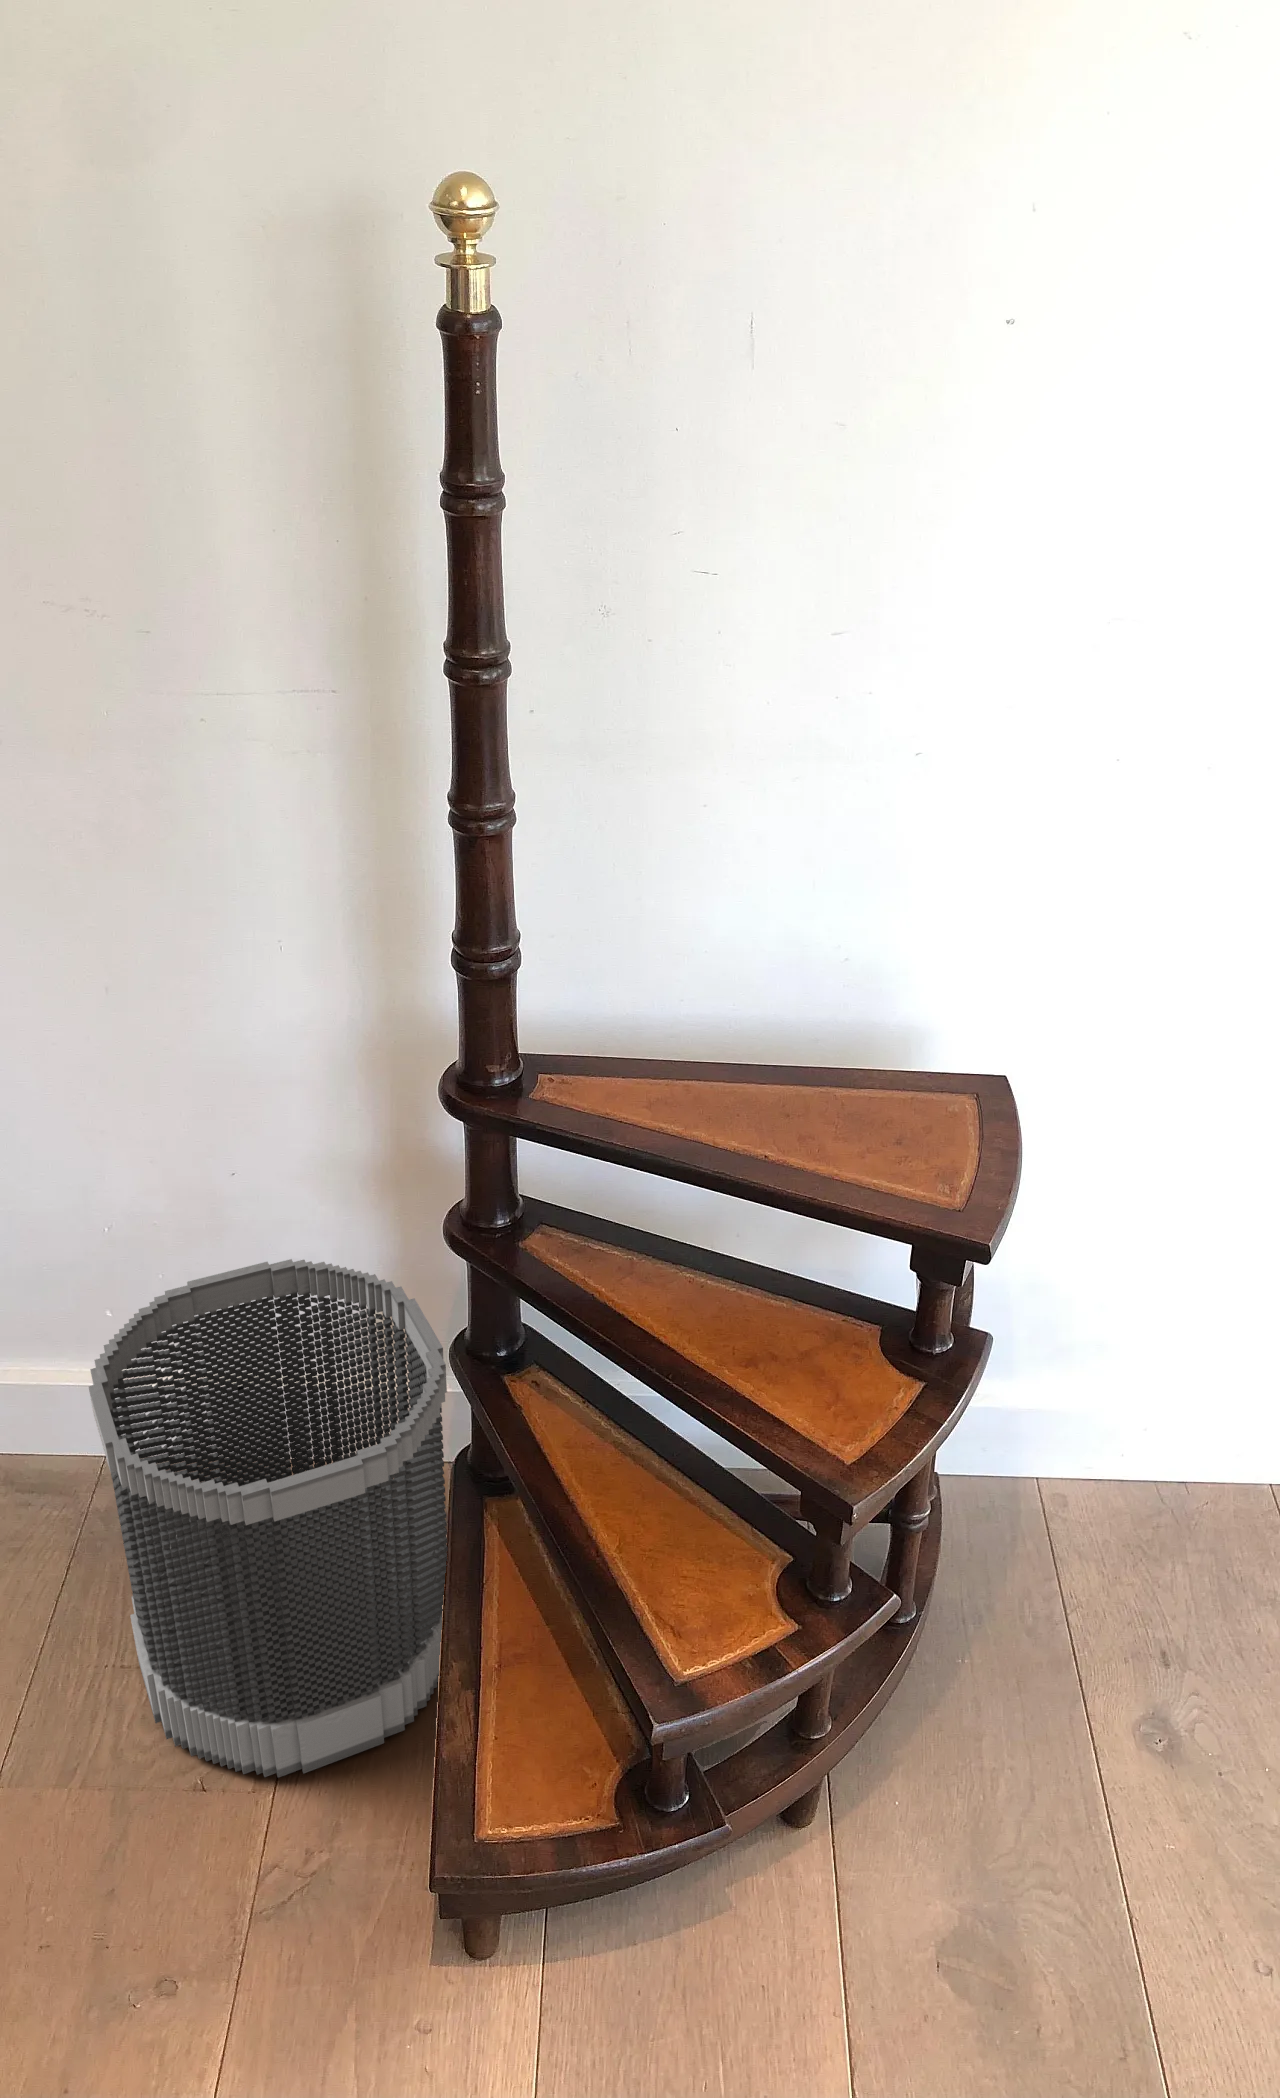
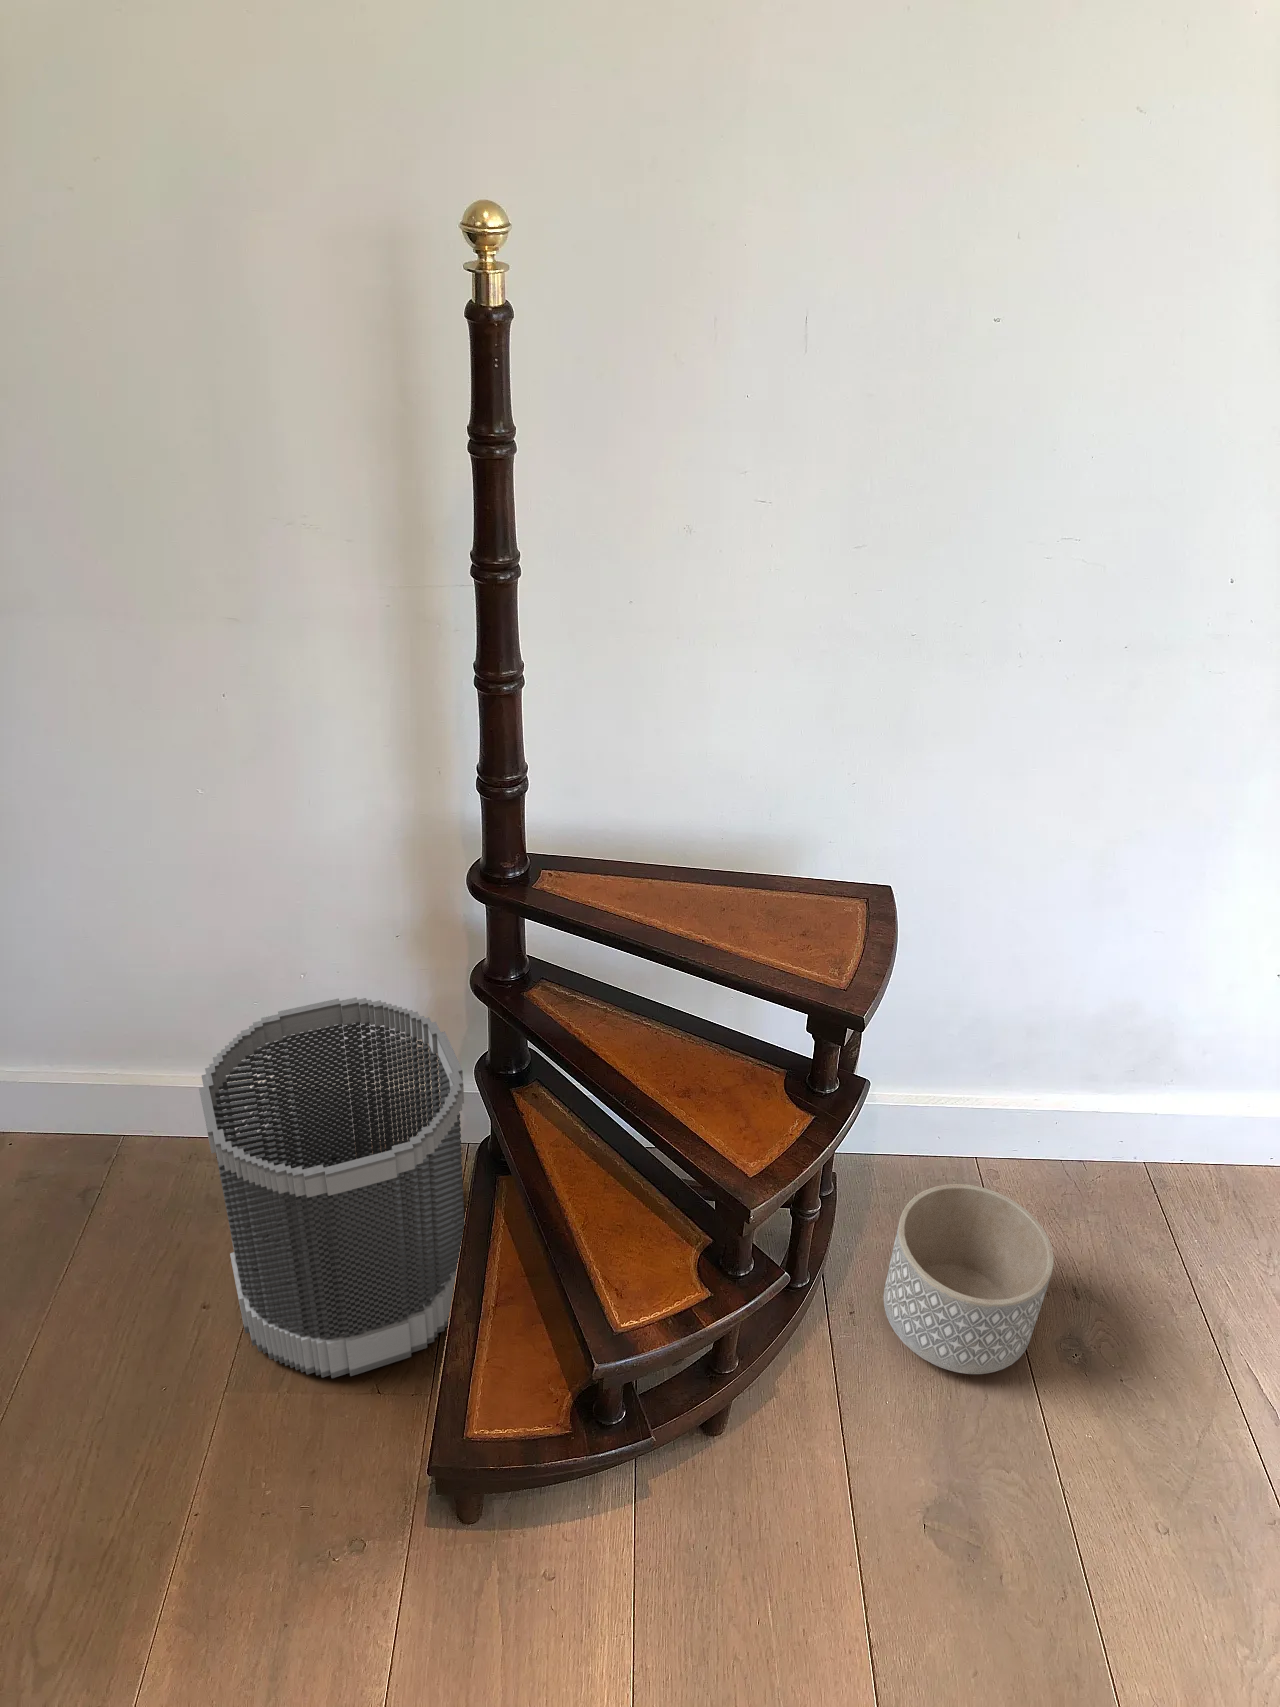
planter: none [1011,1475,1239,1728] -> present [883,1184,1054,1374]

